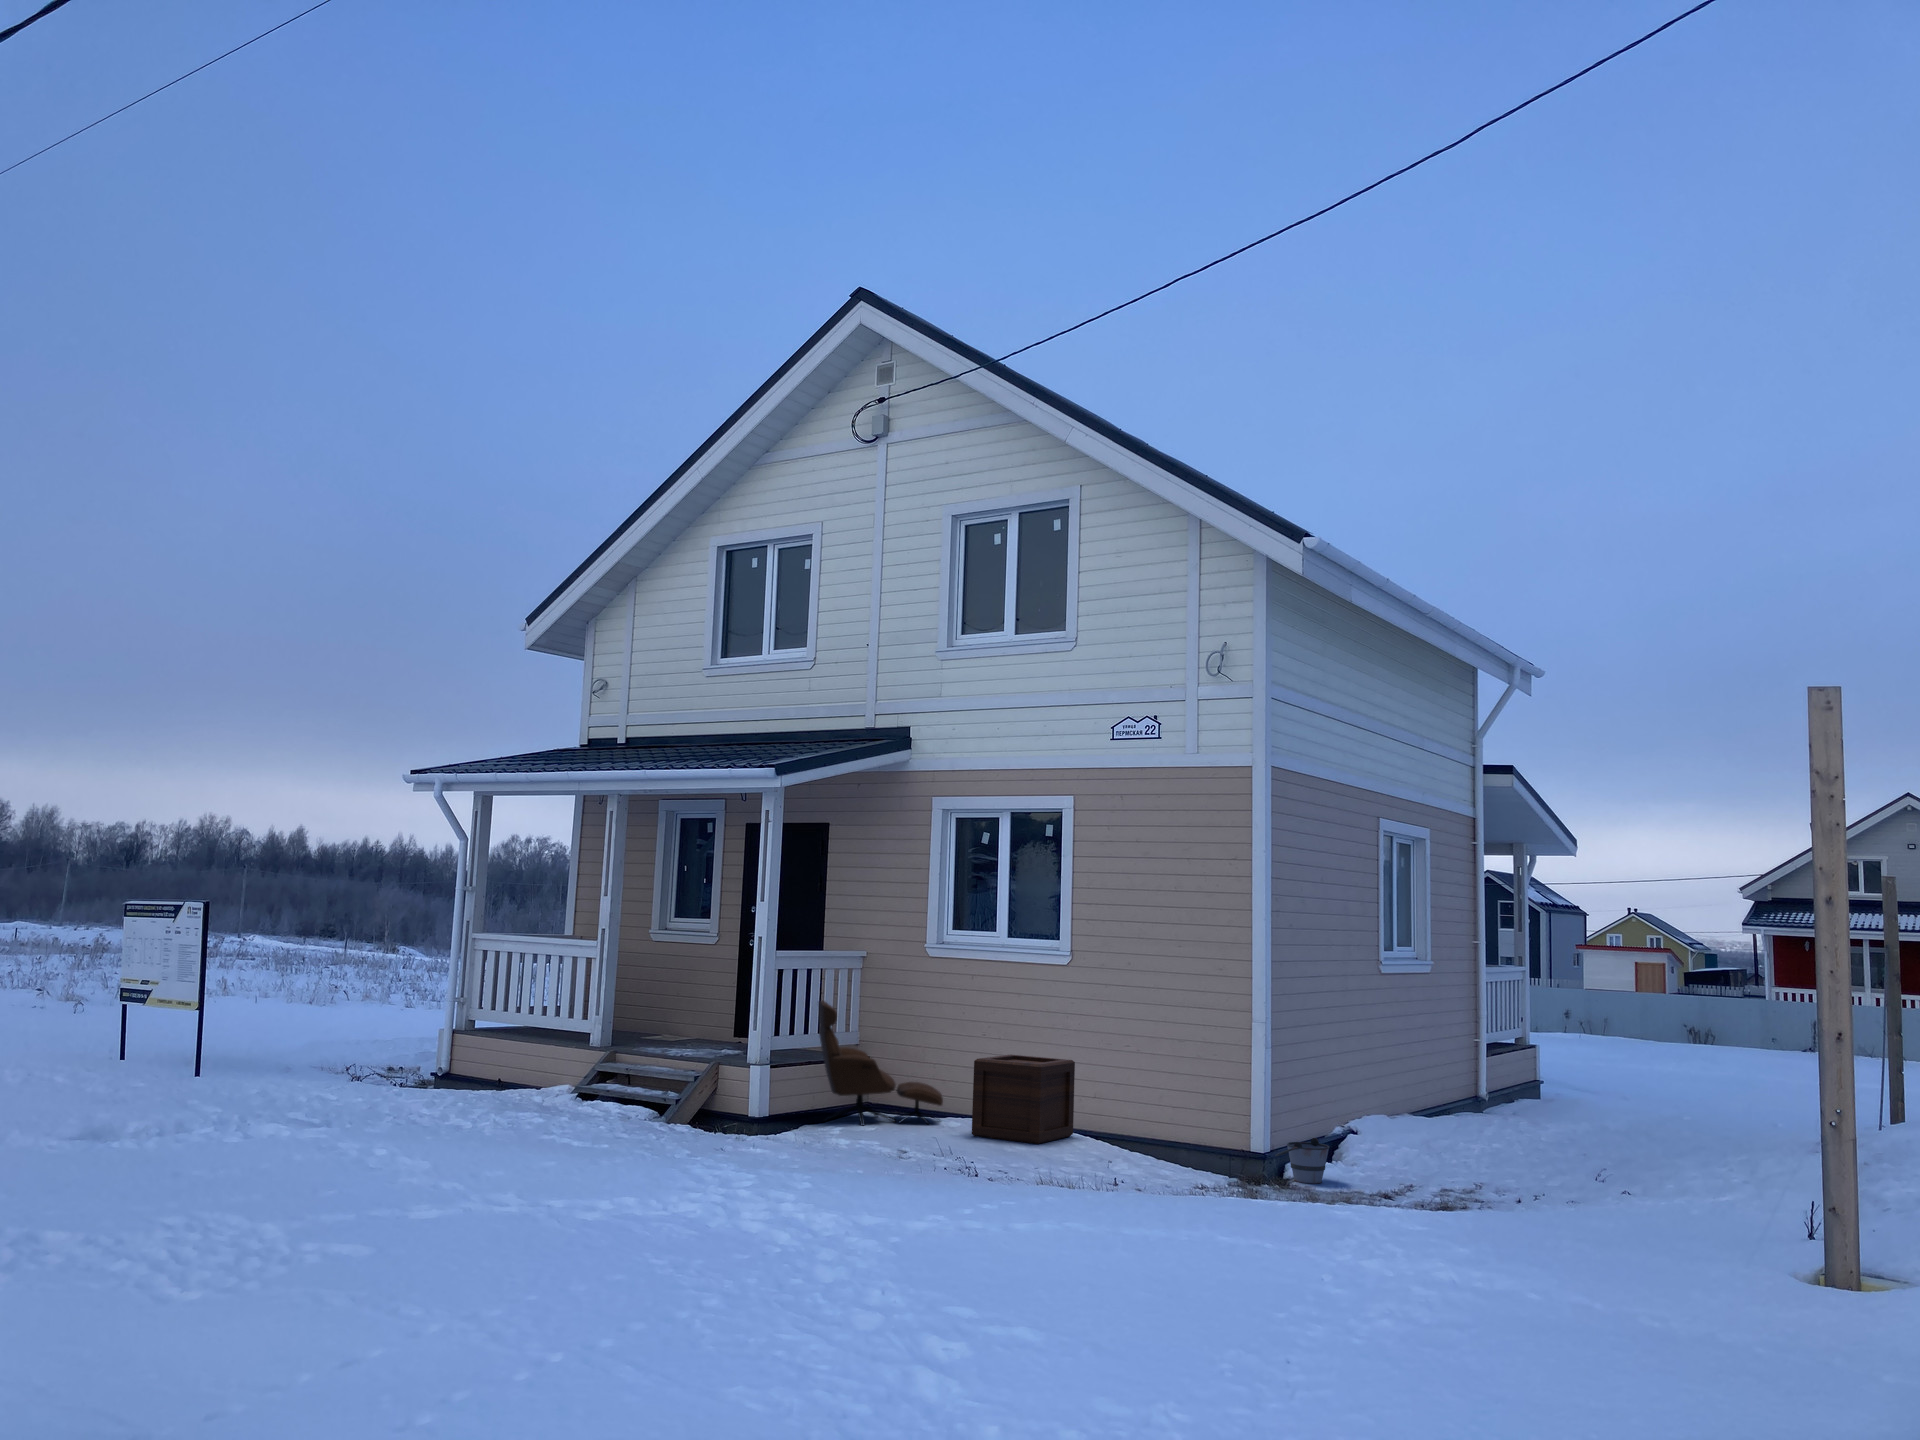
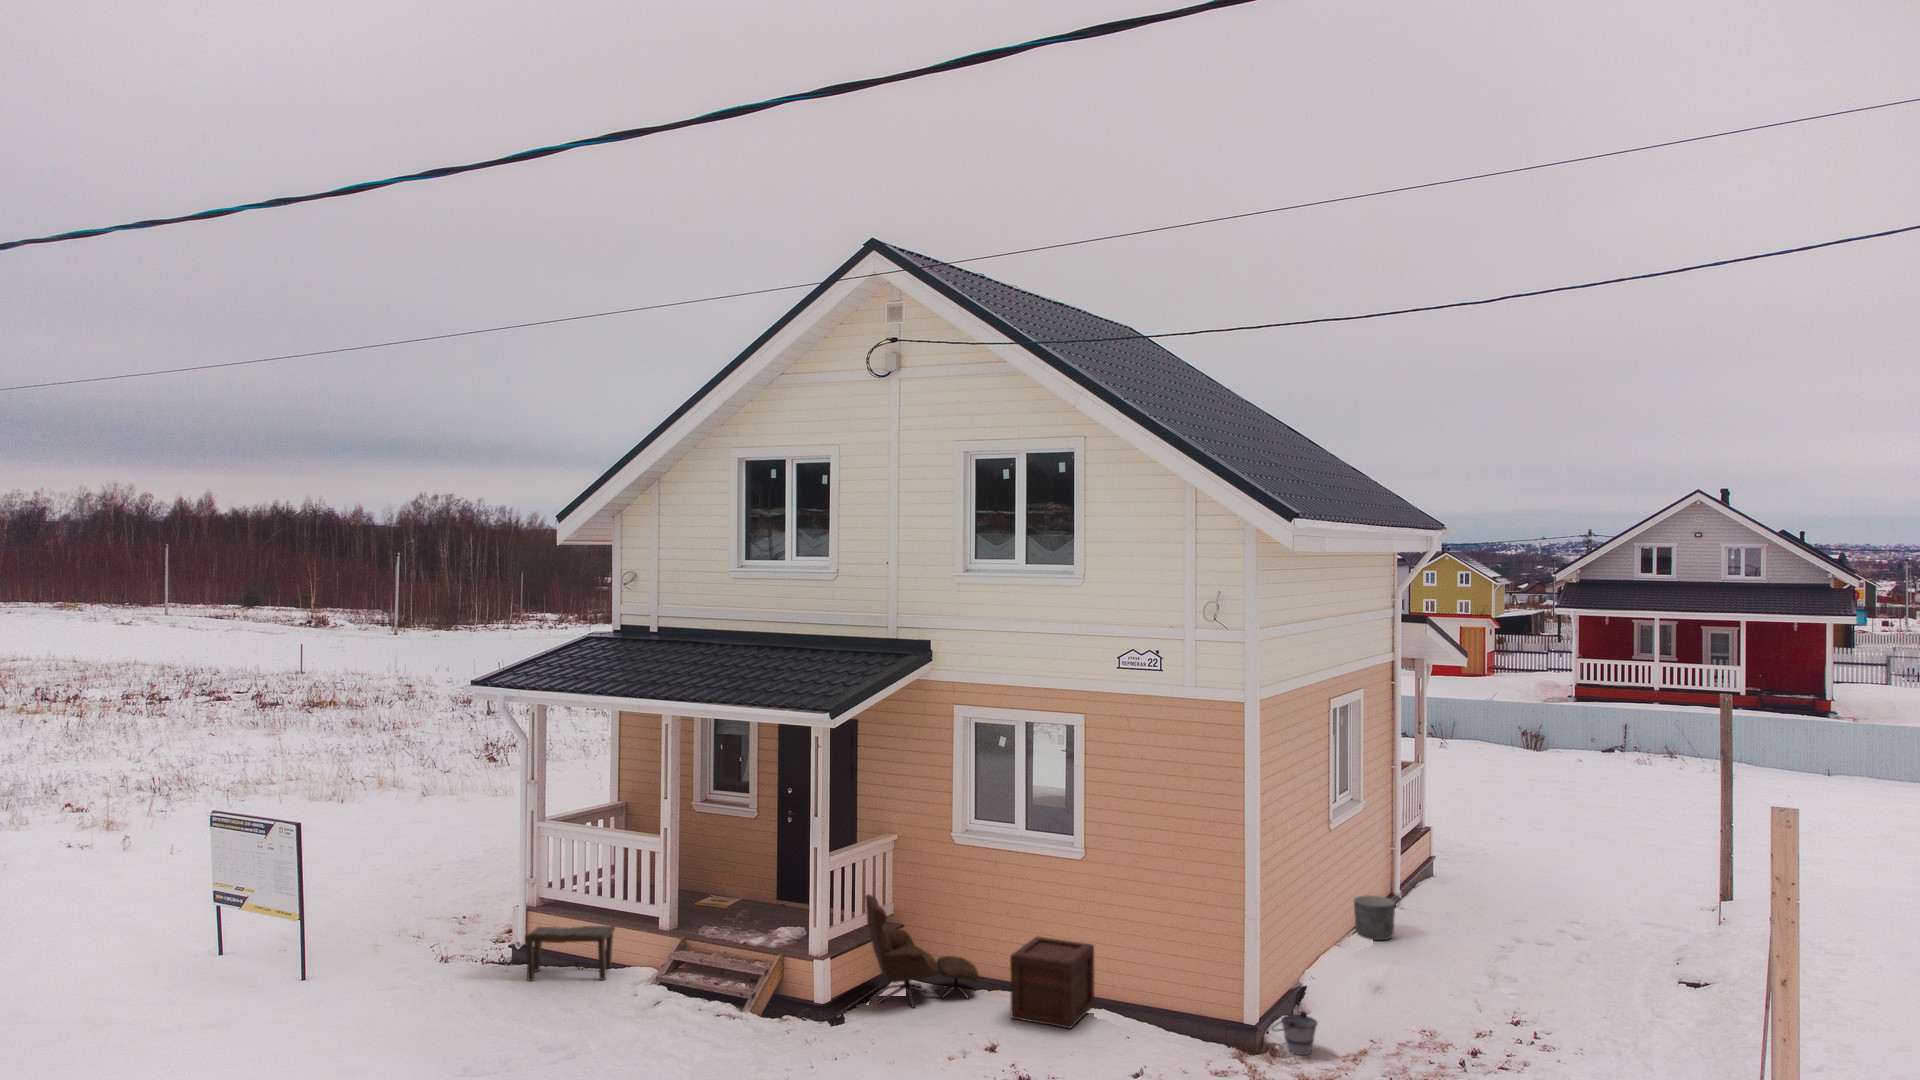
bench: none [438,1037,542,1095] -> present [525,926,615,981]
planter: none [1407,1077,1456,1125] -> present [1354,895,1395,940]

